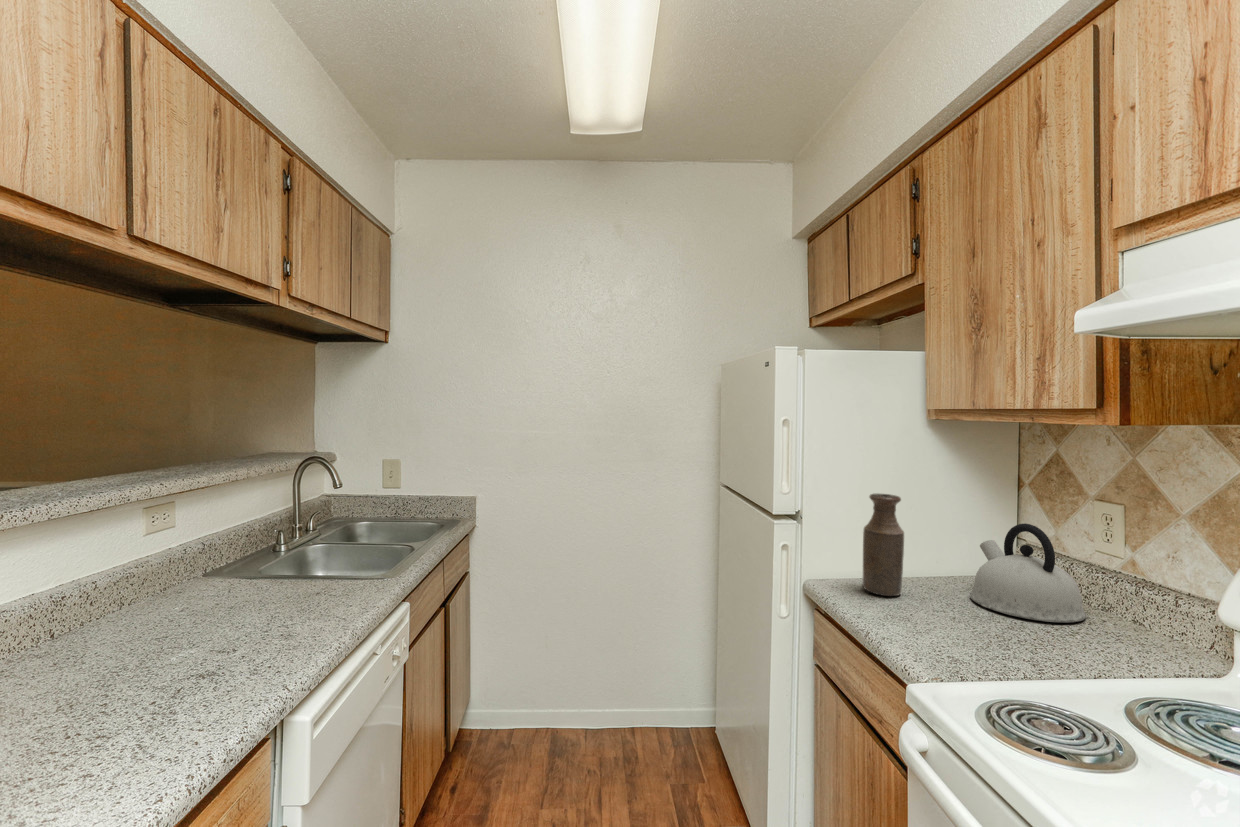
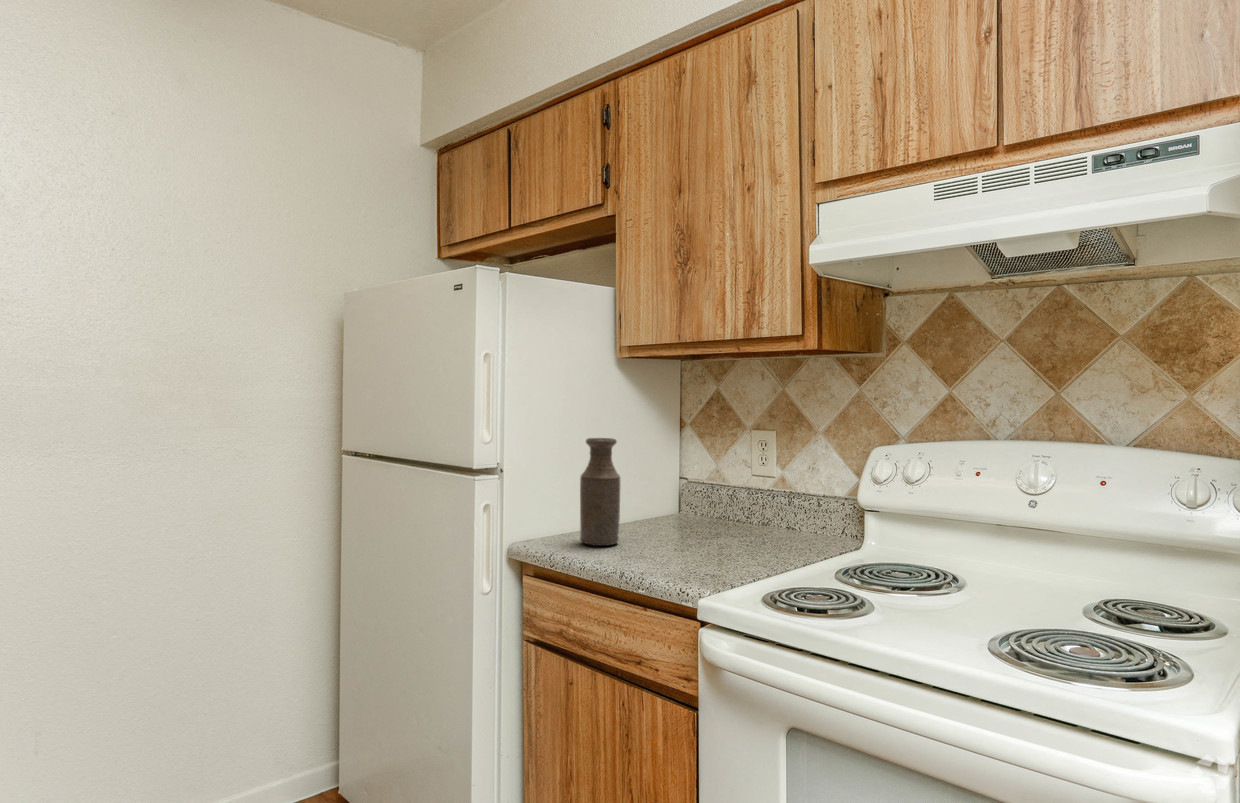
kettle: present [970,523,1086,622] -> none [668,455,758,540]

